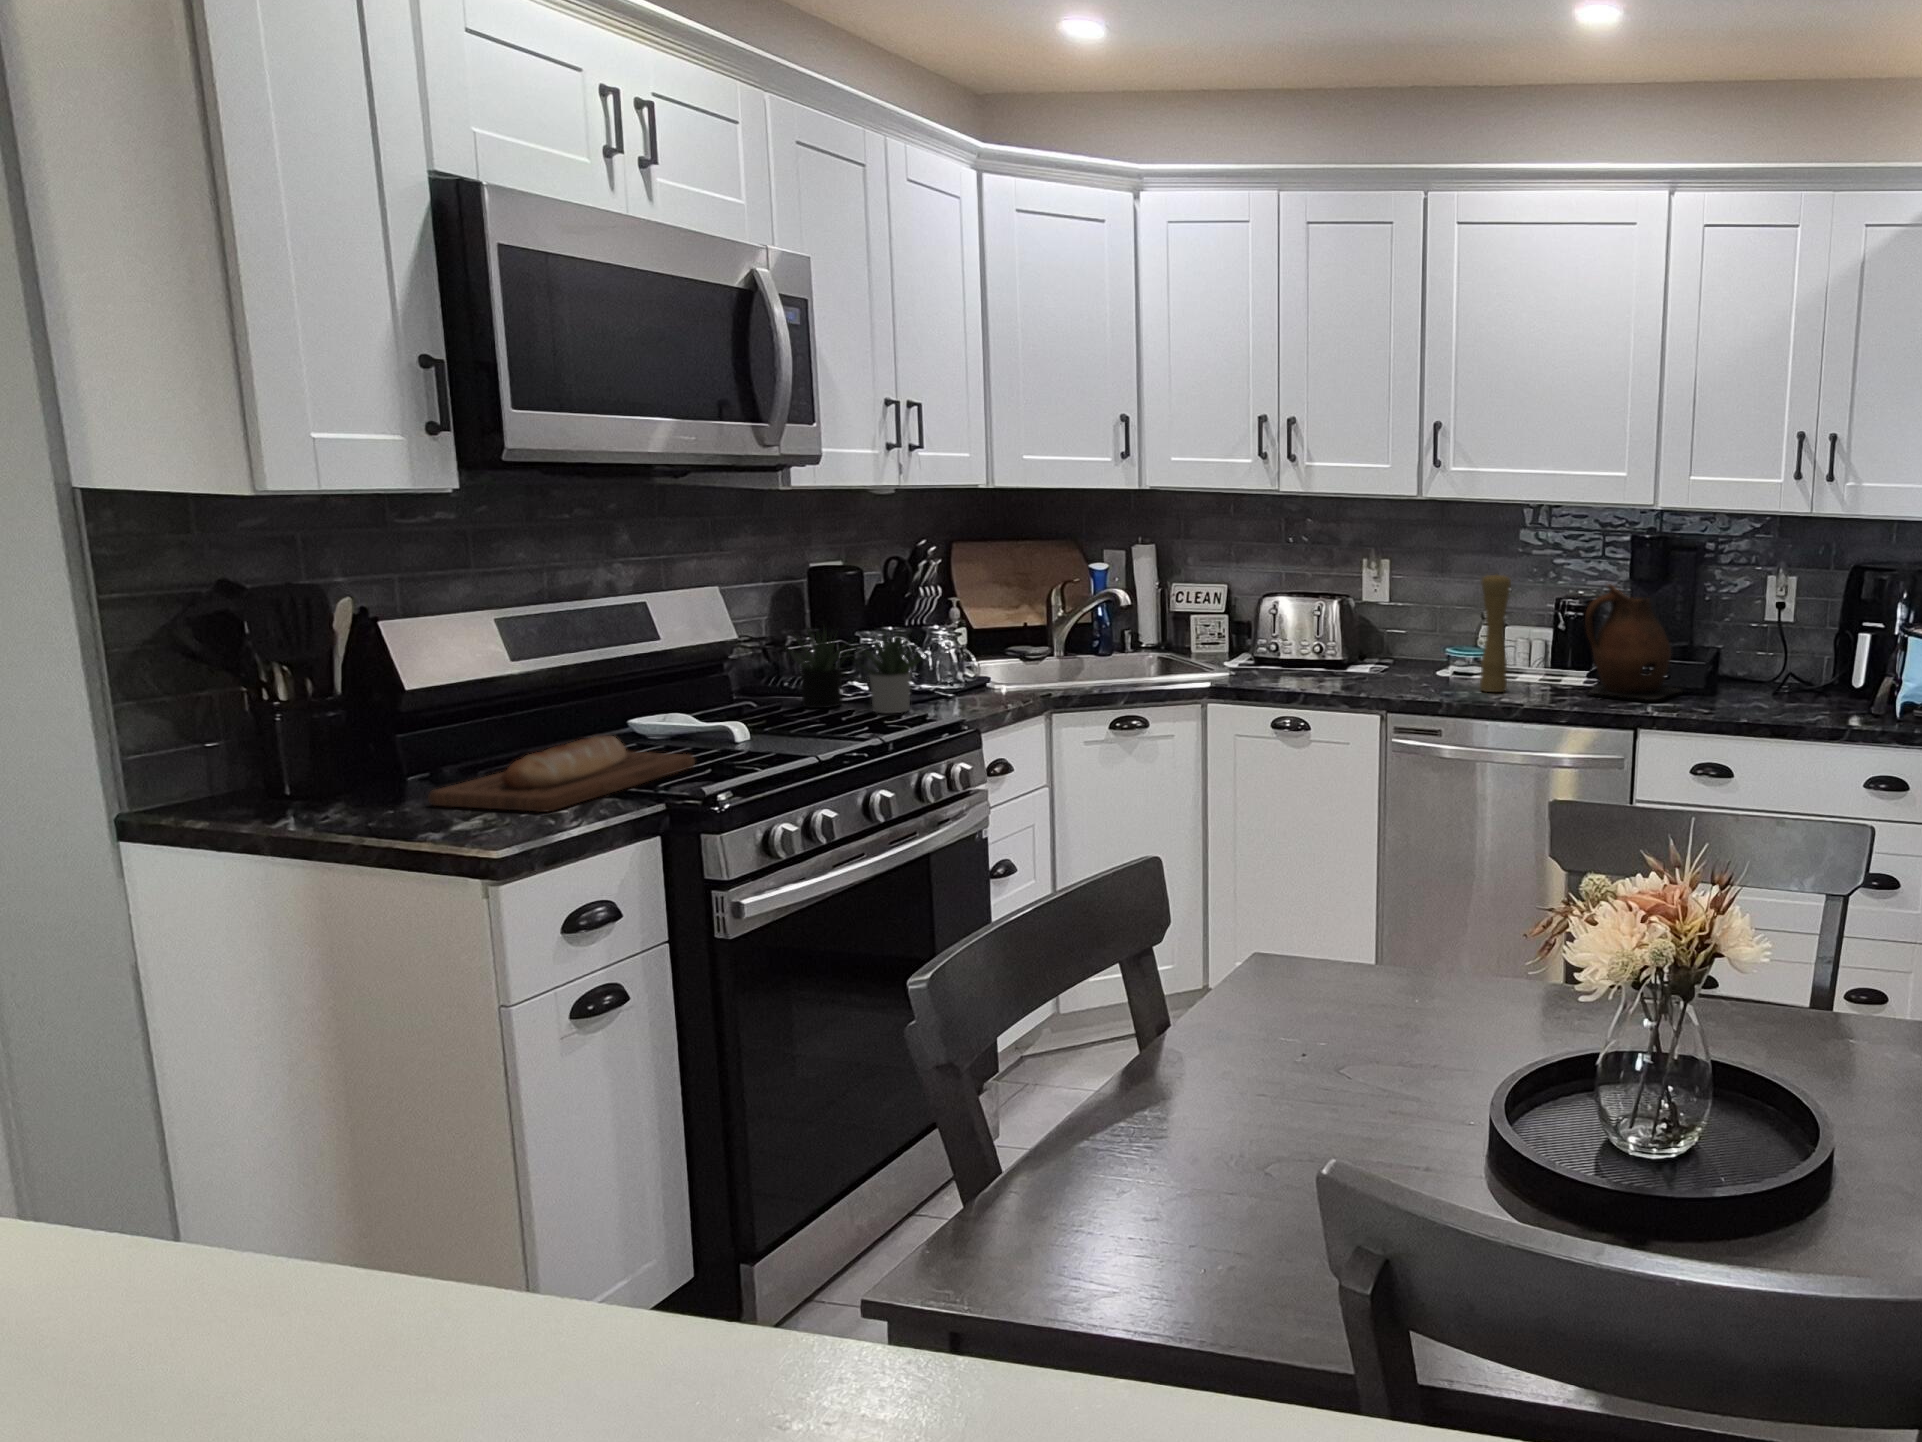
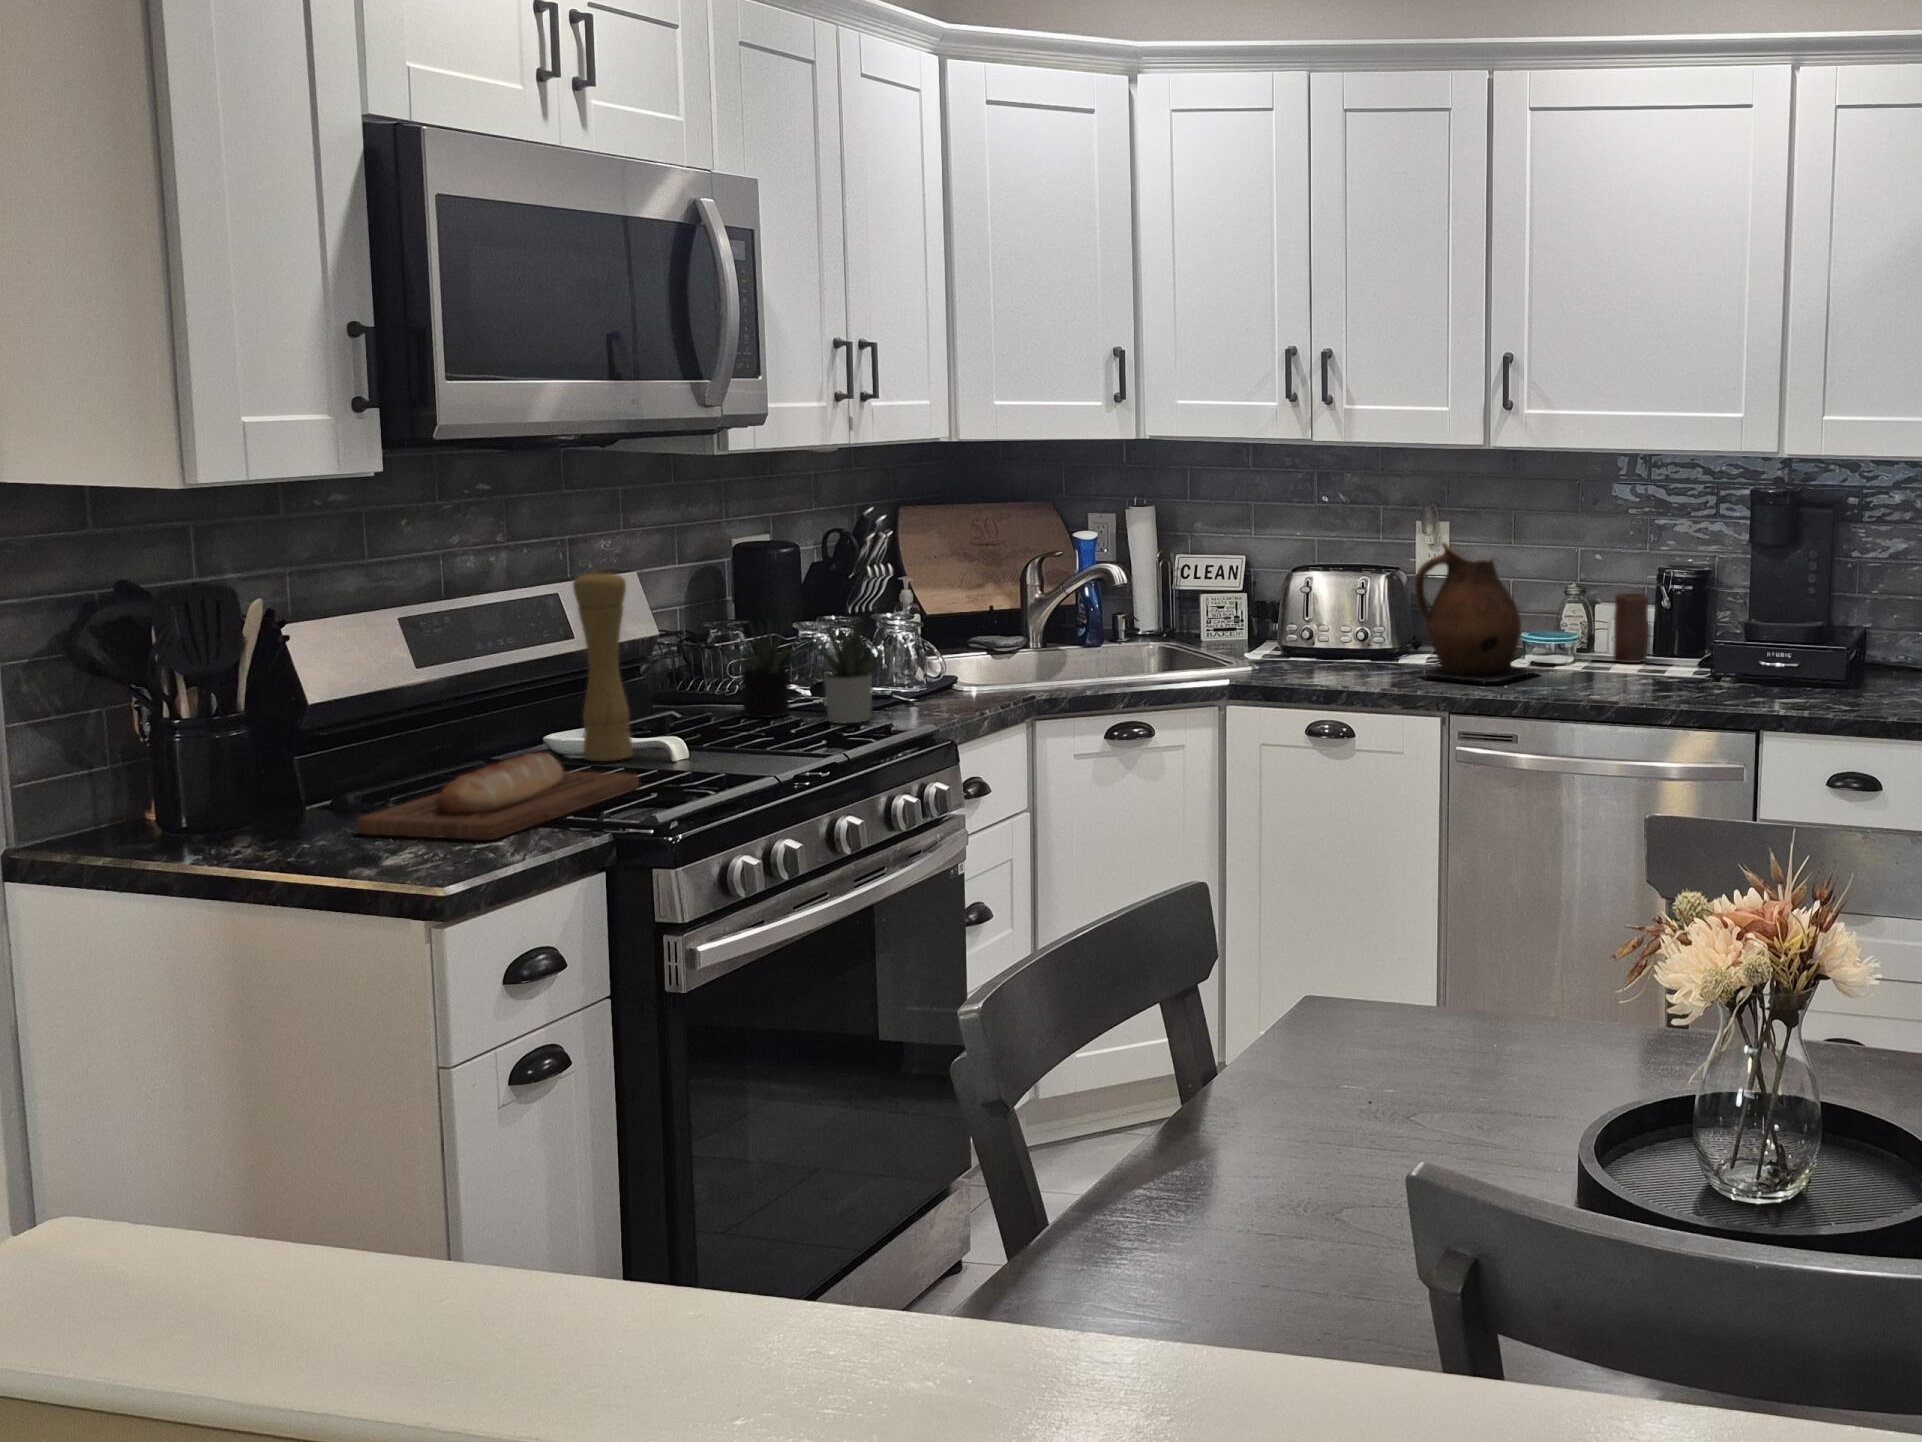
pepper mill: present [1480,574,1511,692] -> present [573,570,633,761]
ceramic pitcher: present [1585,584,1681,700] -> present [1415,543,1538,683]
candle: none [1522,617,1550,672] -> present [1613,593,1648,663]

